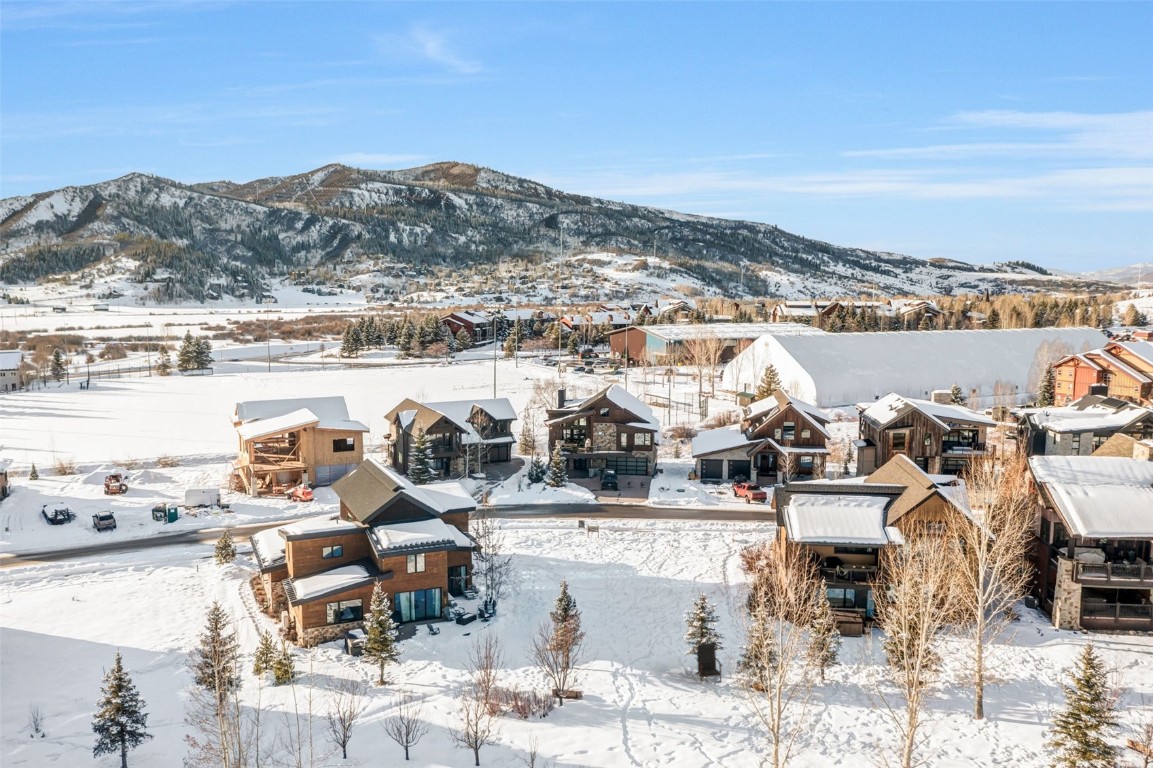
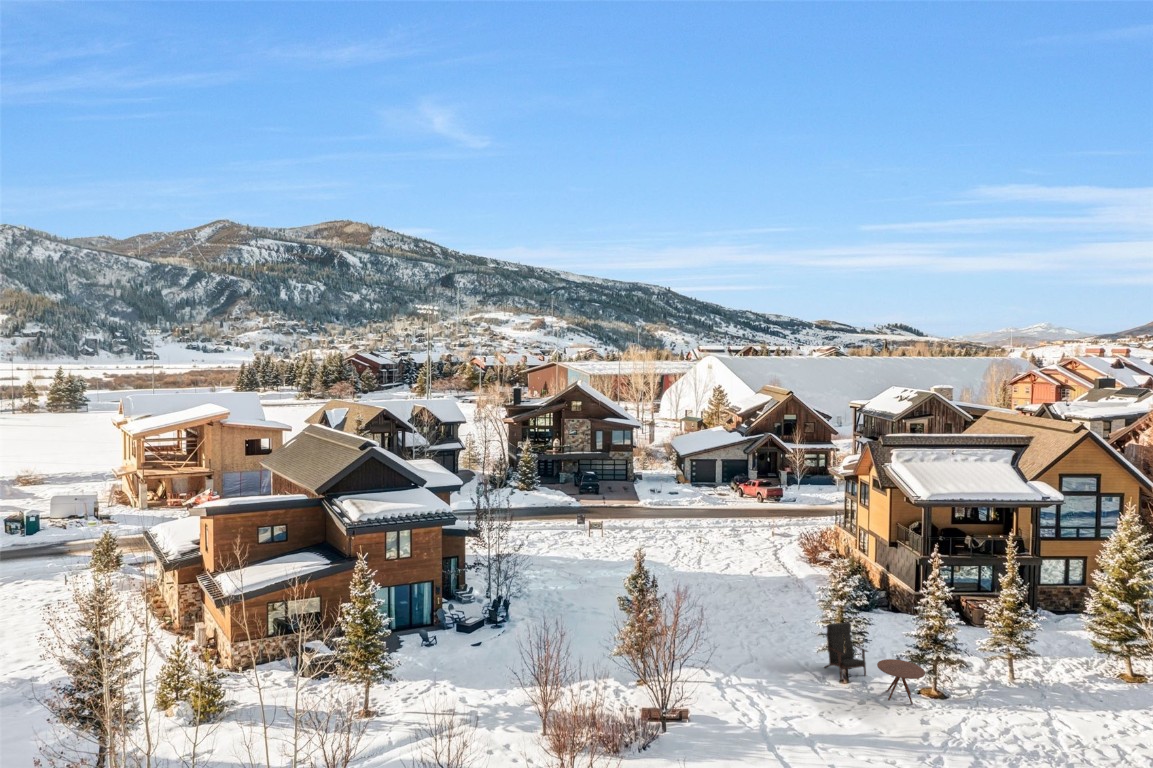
round table: none [718,674,750,707] -> present [877,659,925,704]

